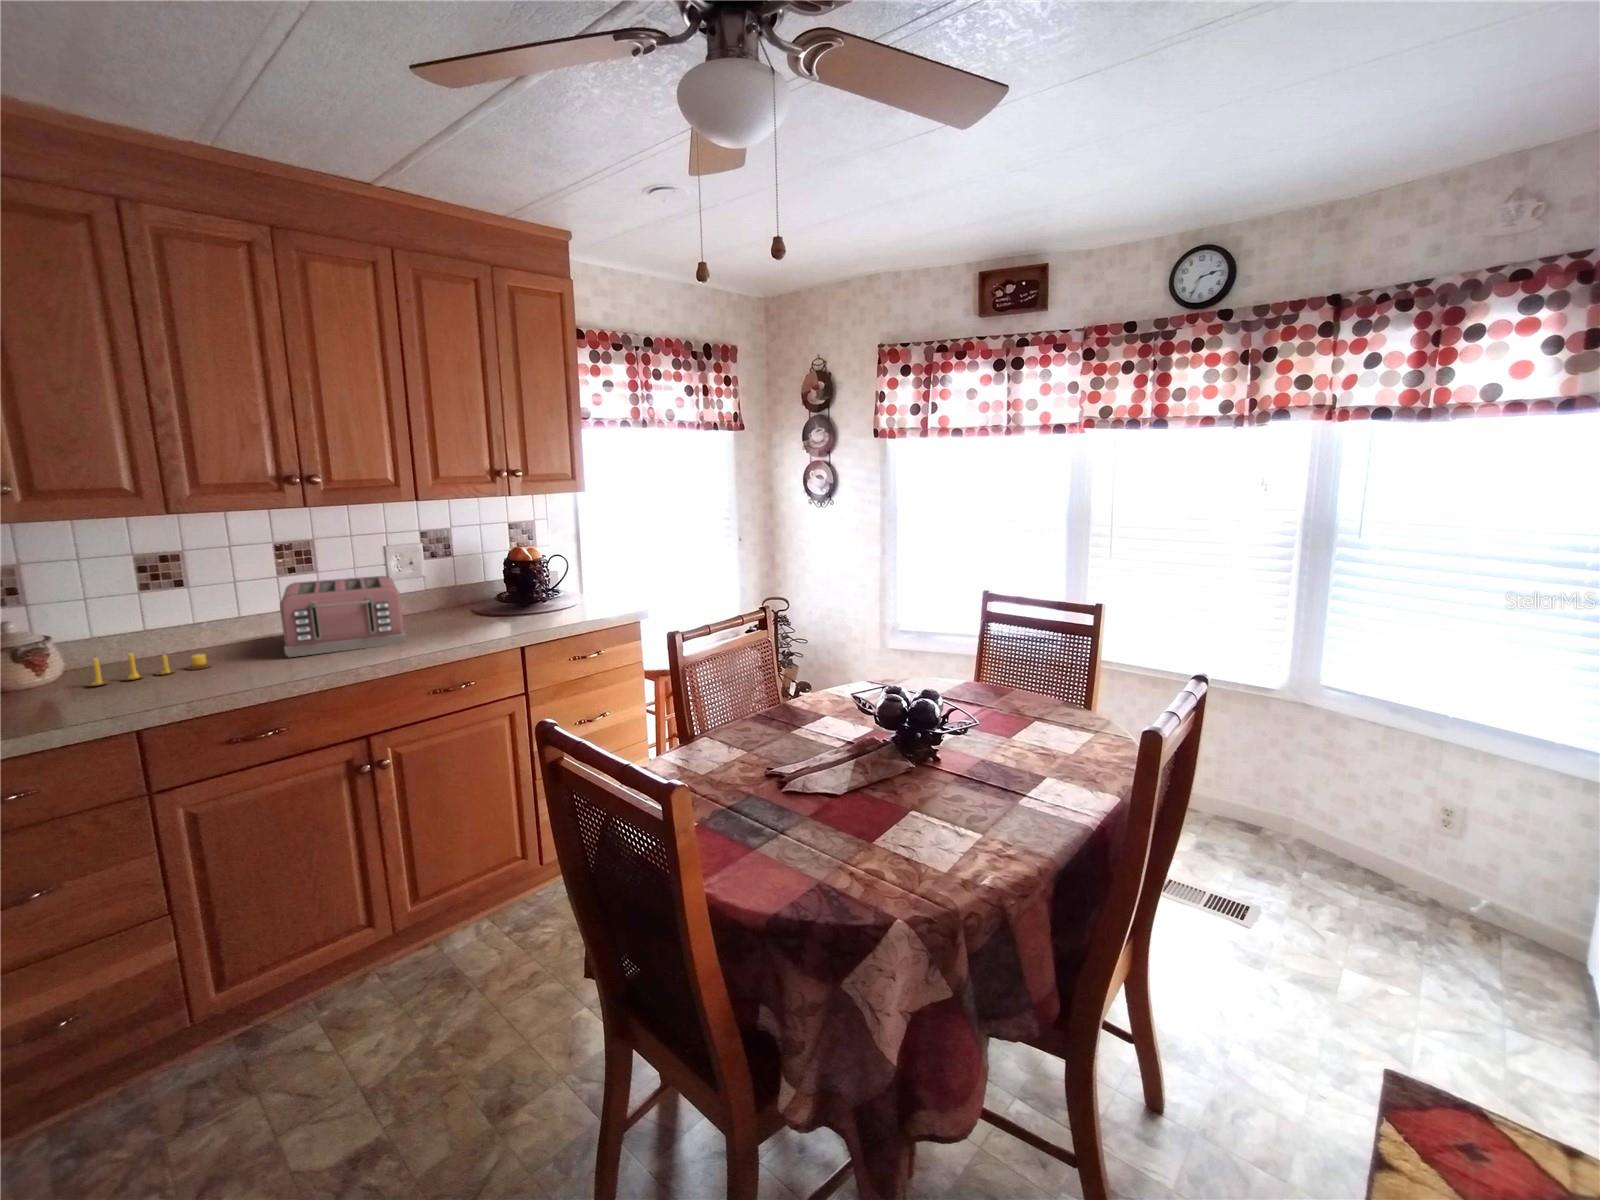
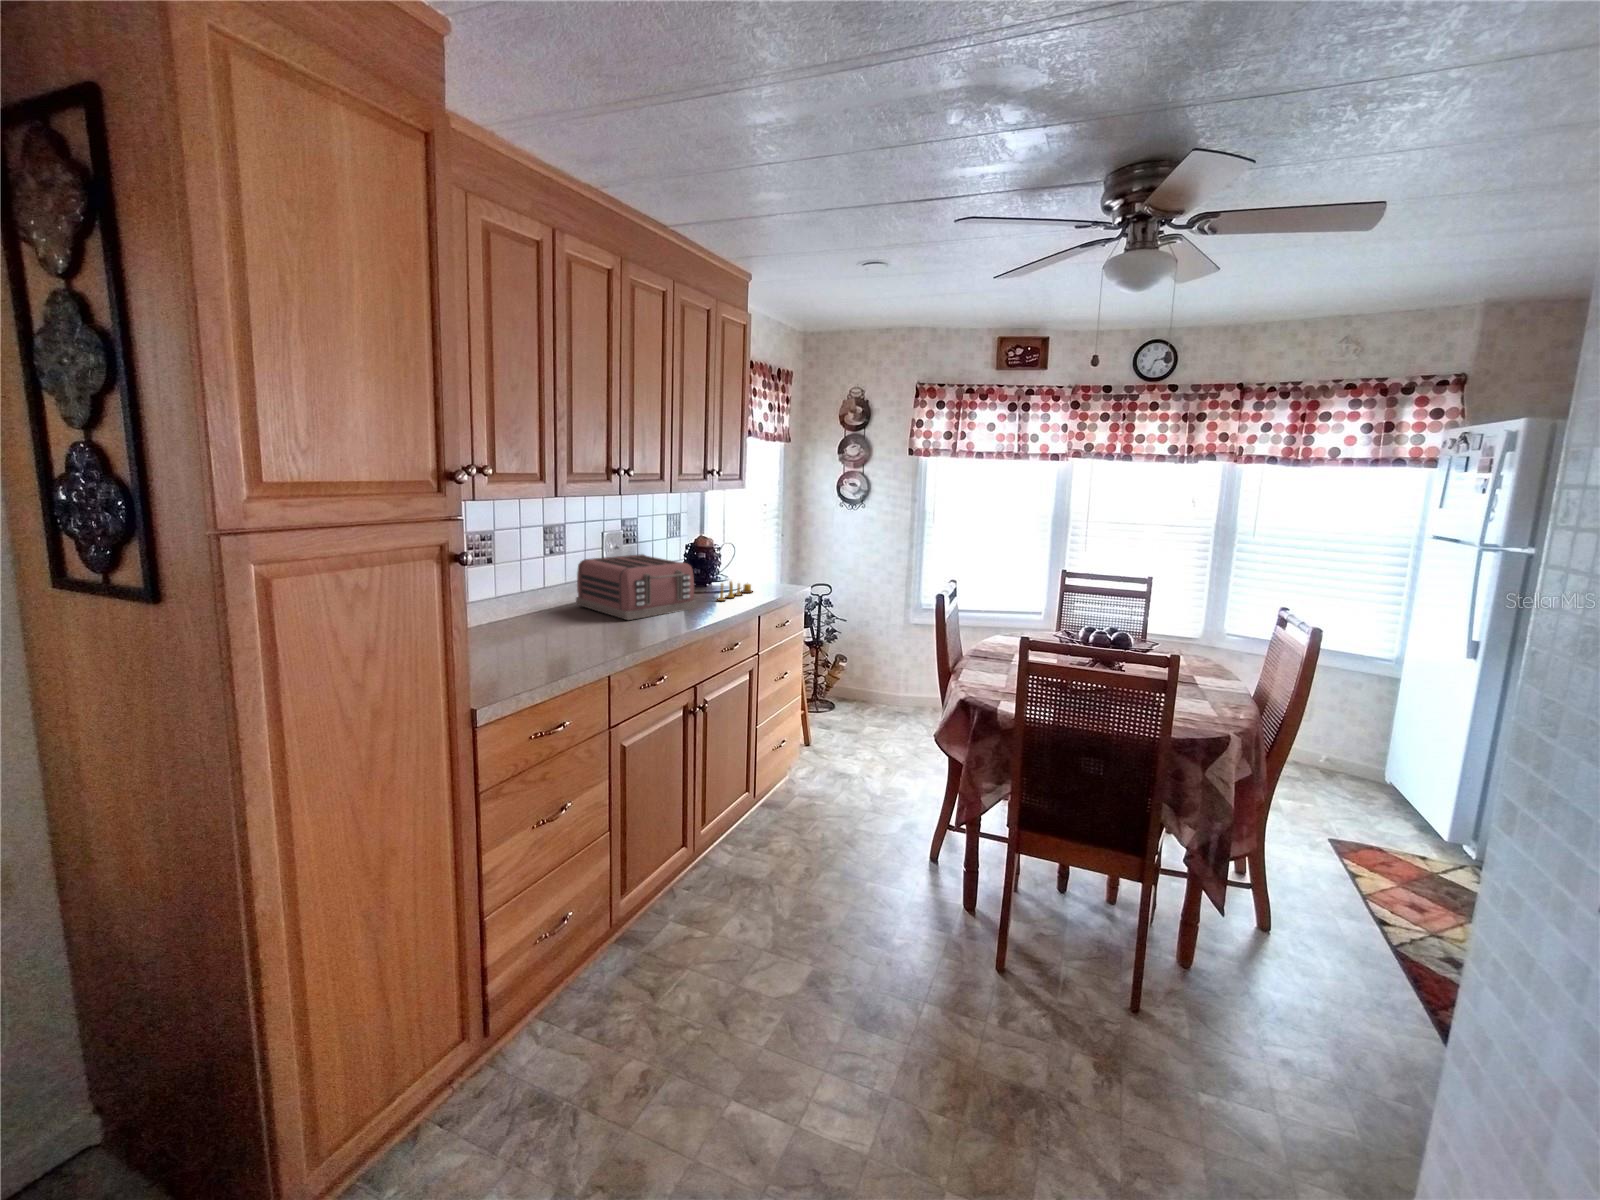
candle: present [87,653,211,686] -> present [717,582,753,601]

